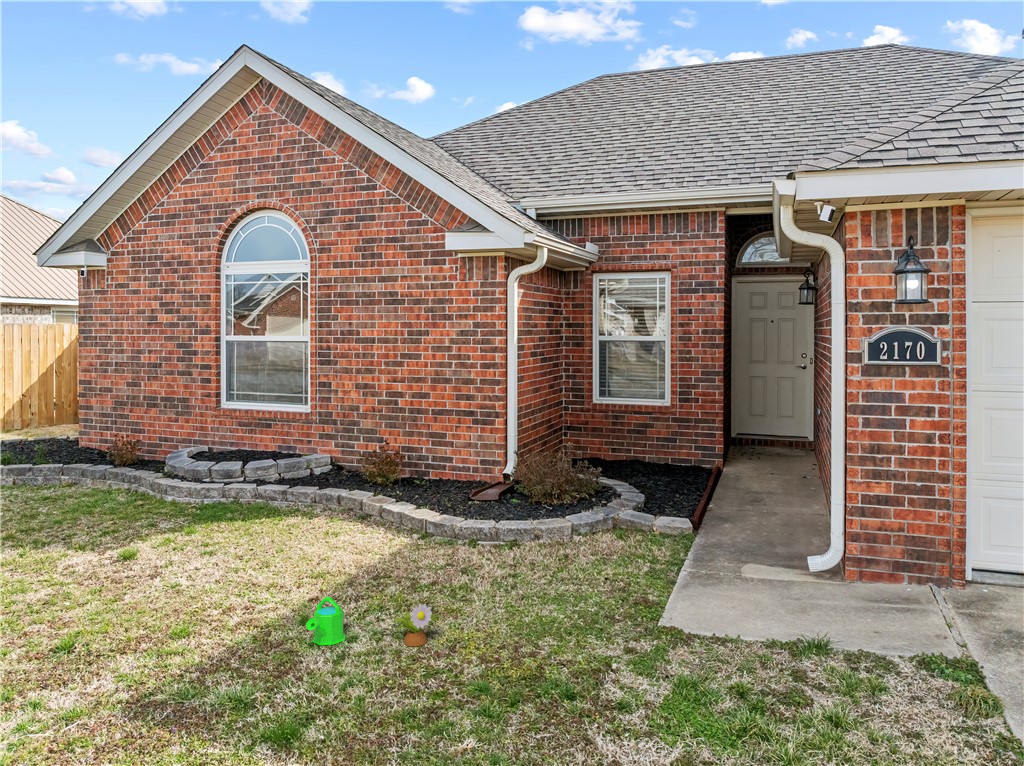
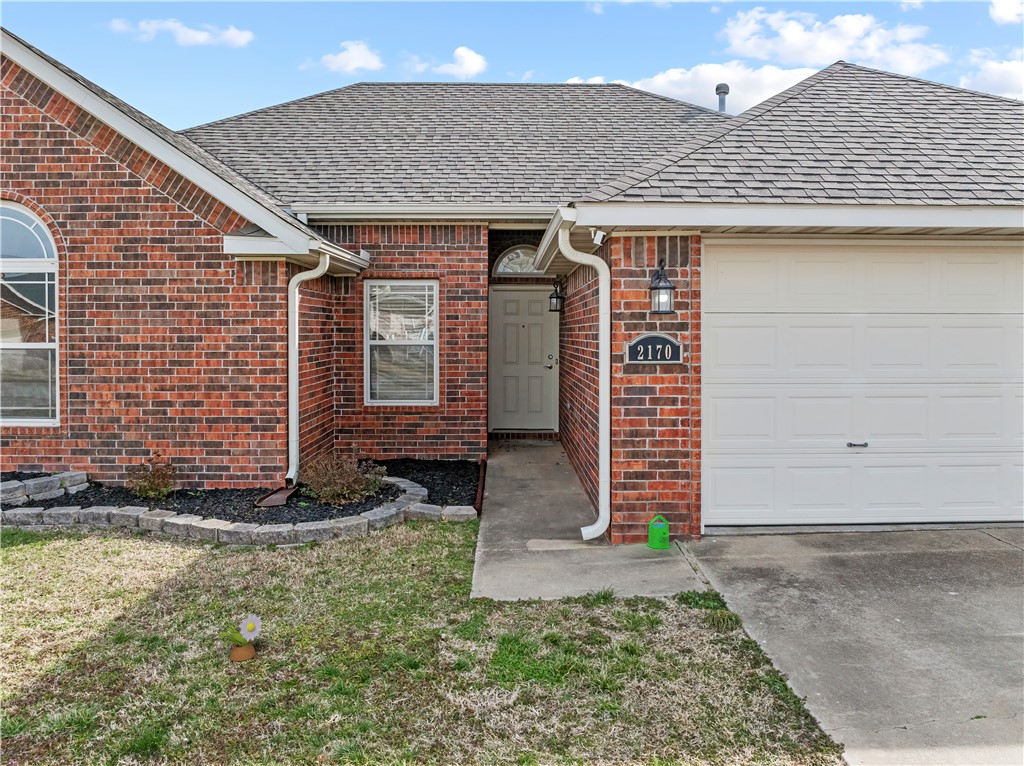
watering can: present [306,597,346,645] -> present [647,515,670,549]

